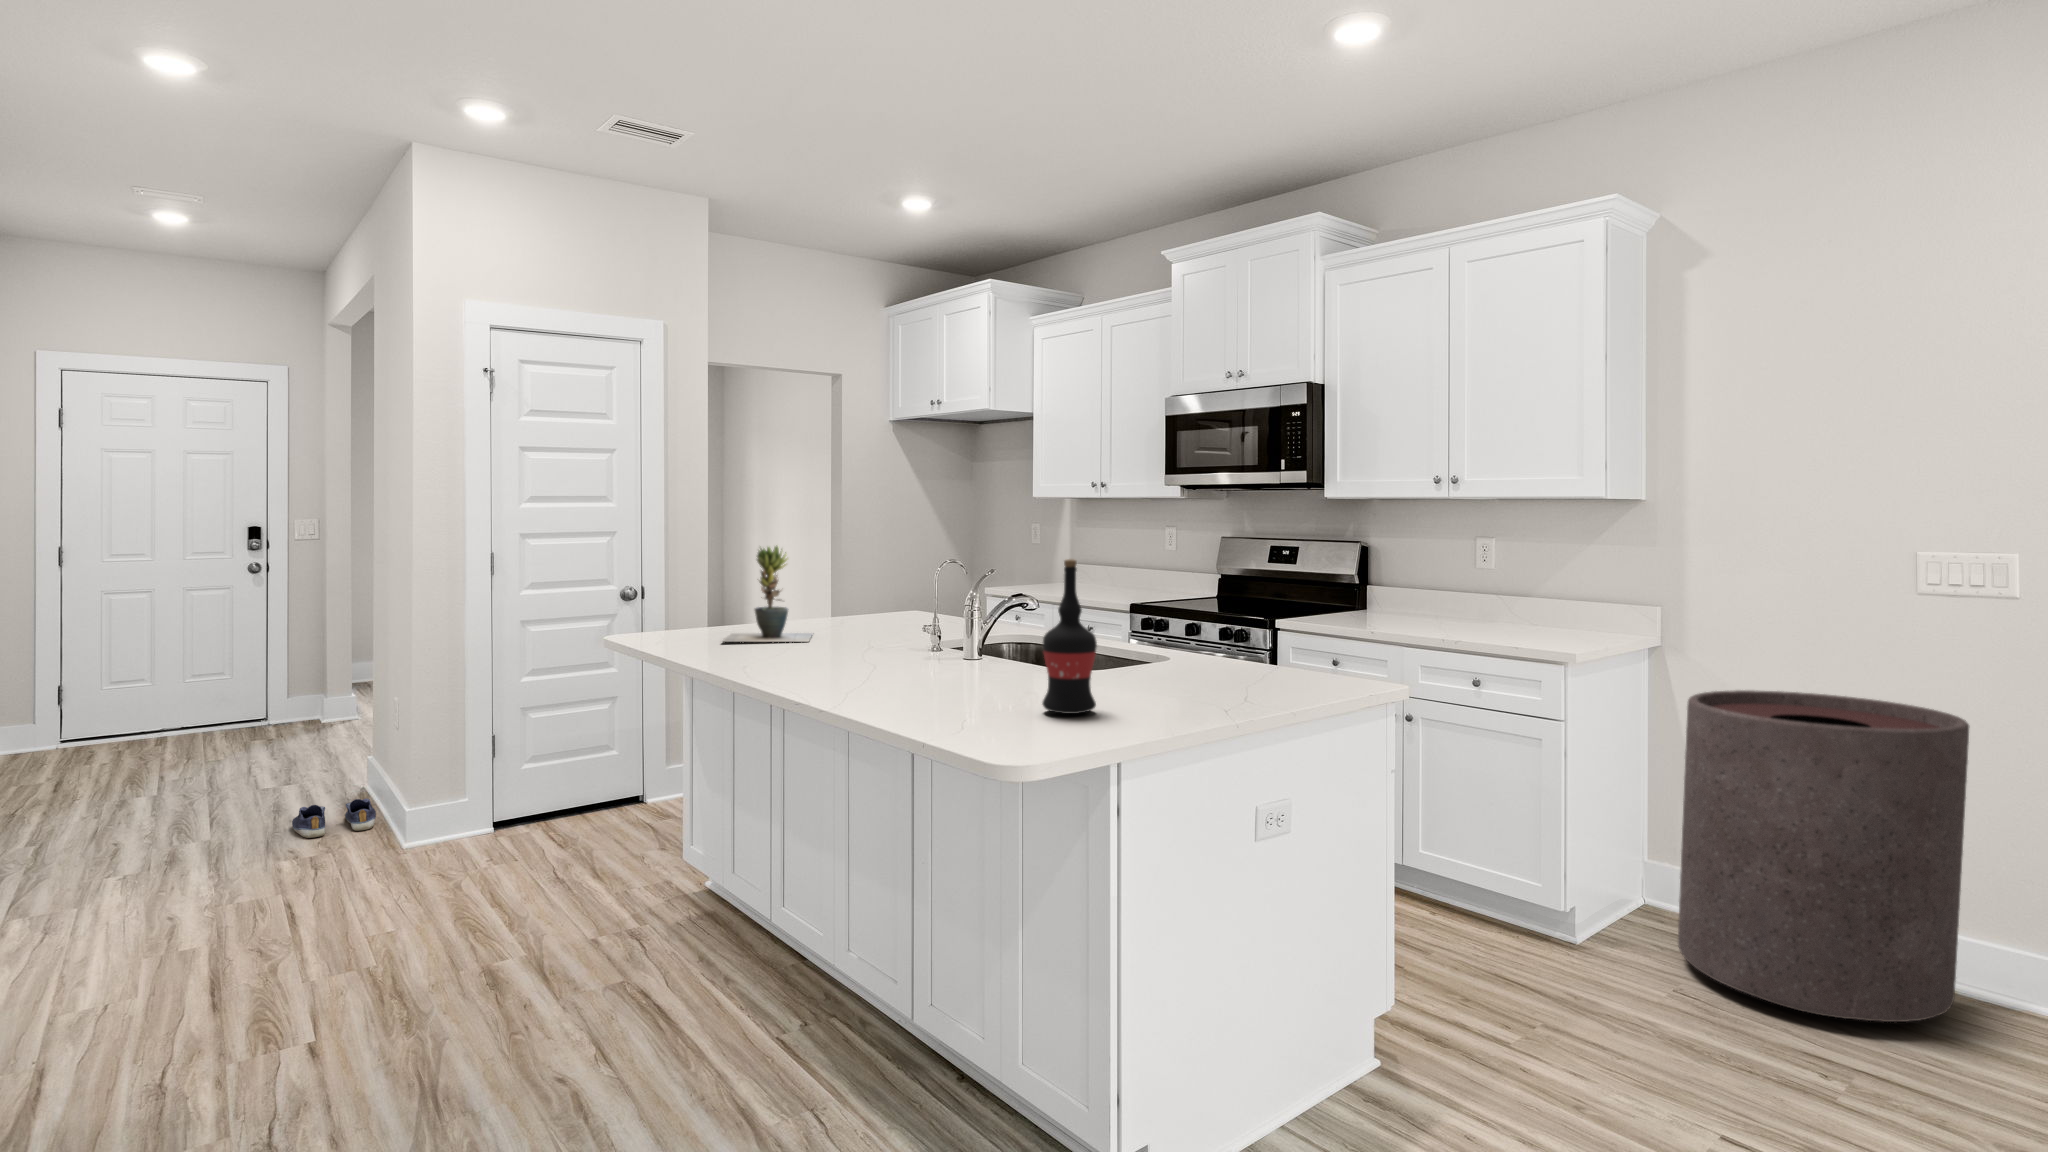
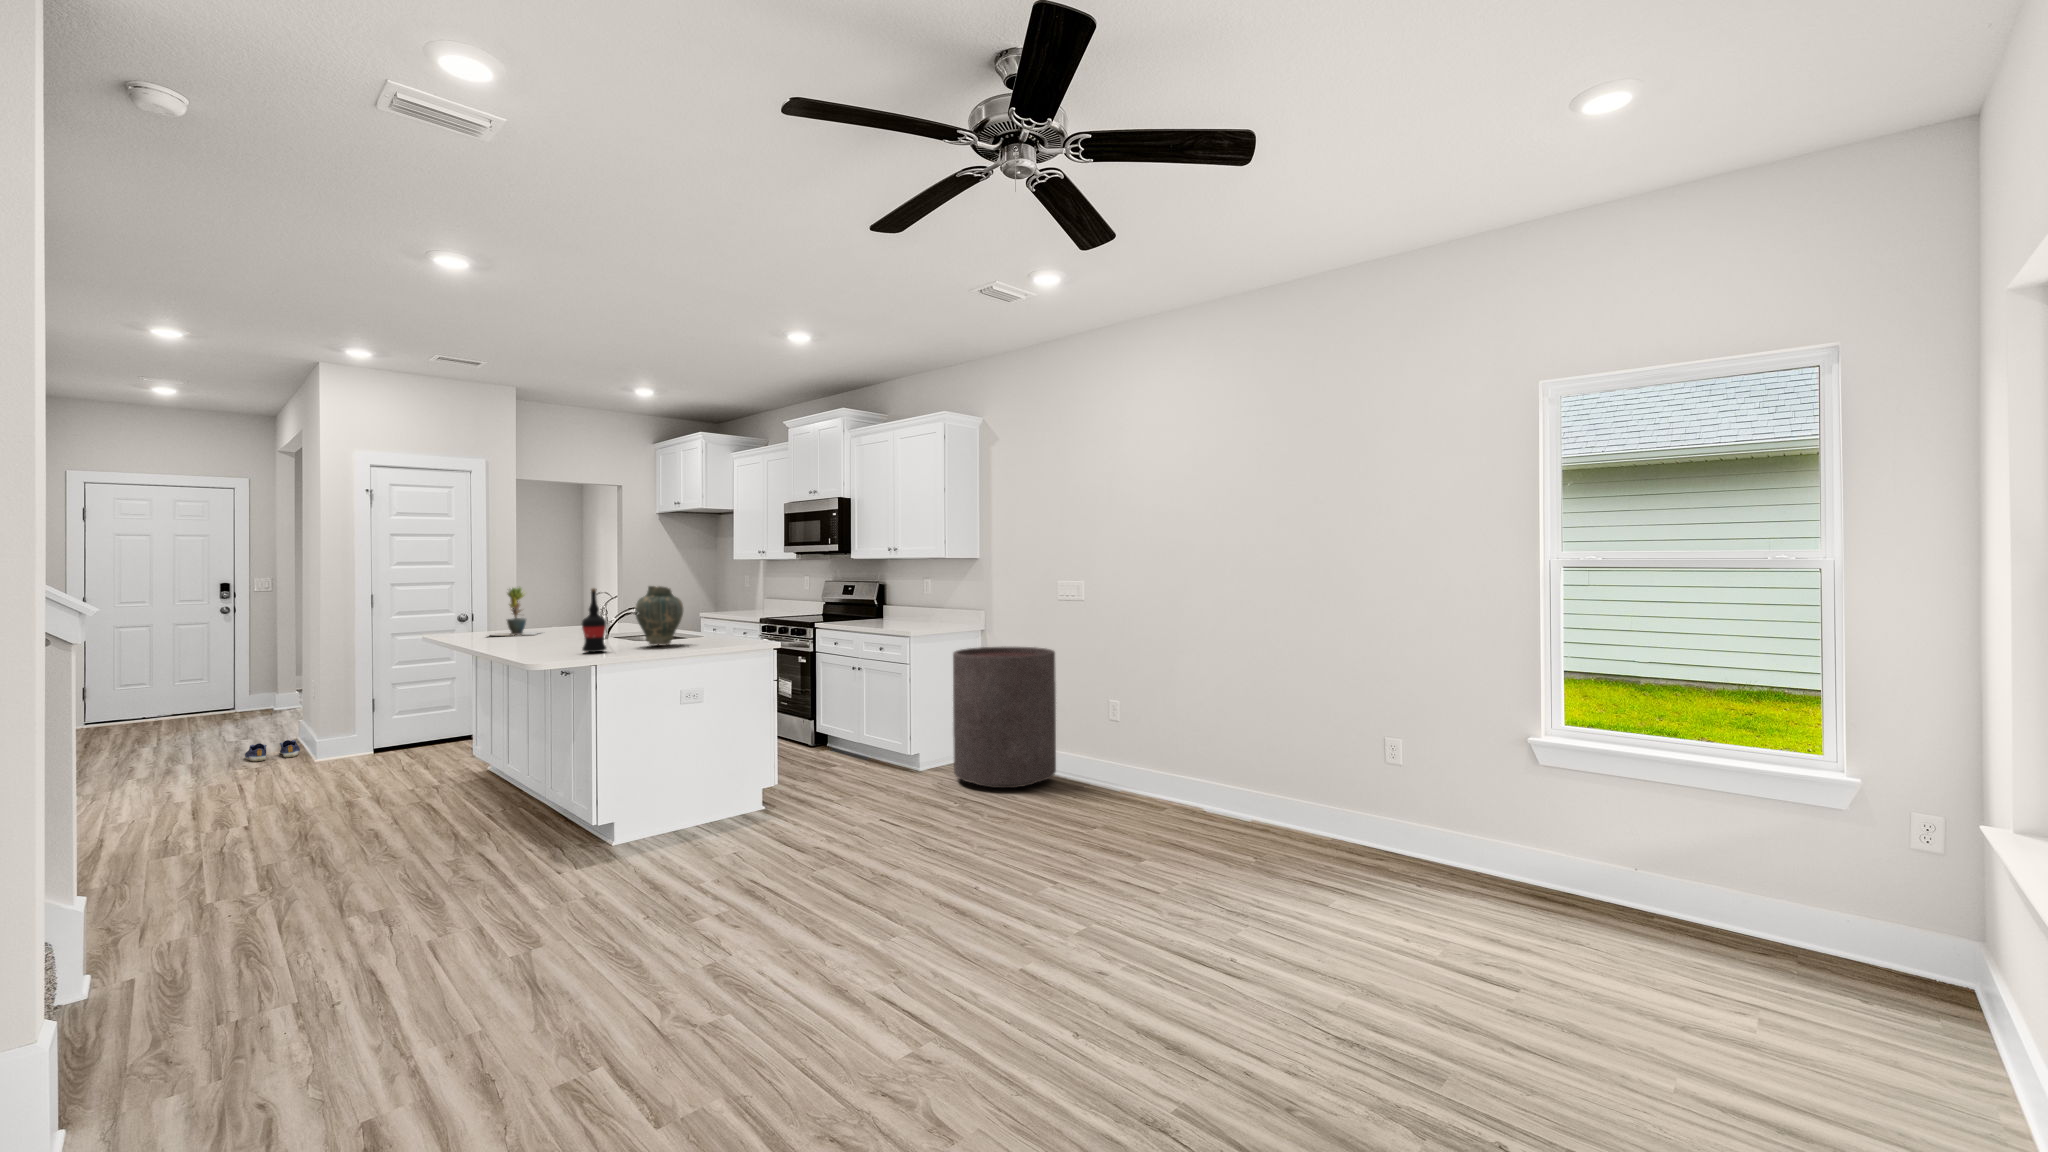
vase: none [1124,554,1229,694] -> present [635,586,683,646]

